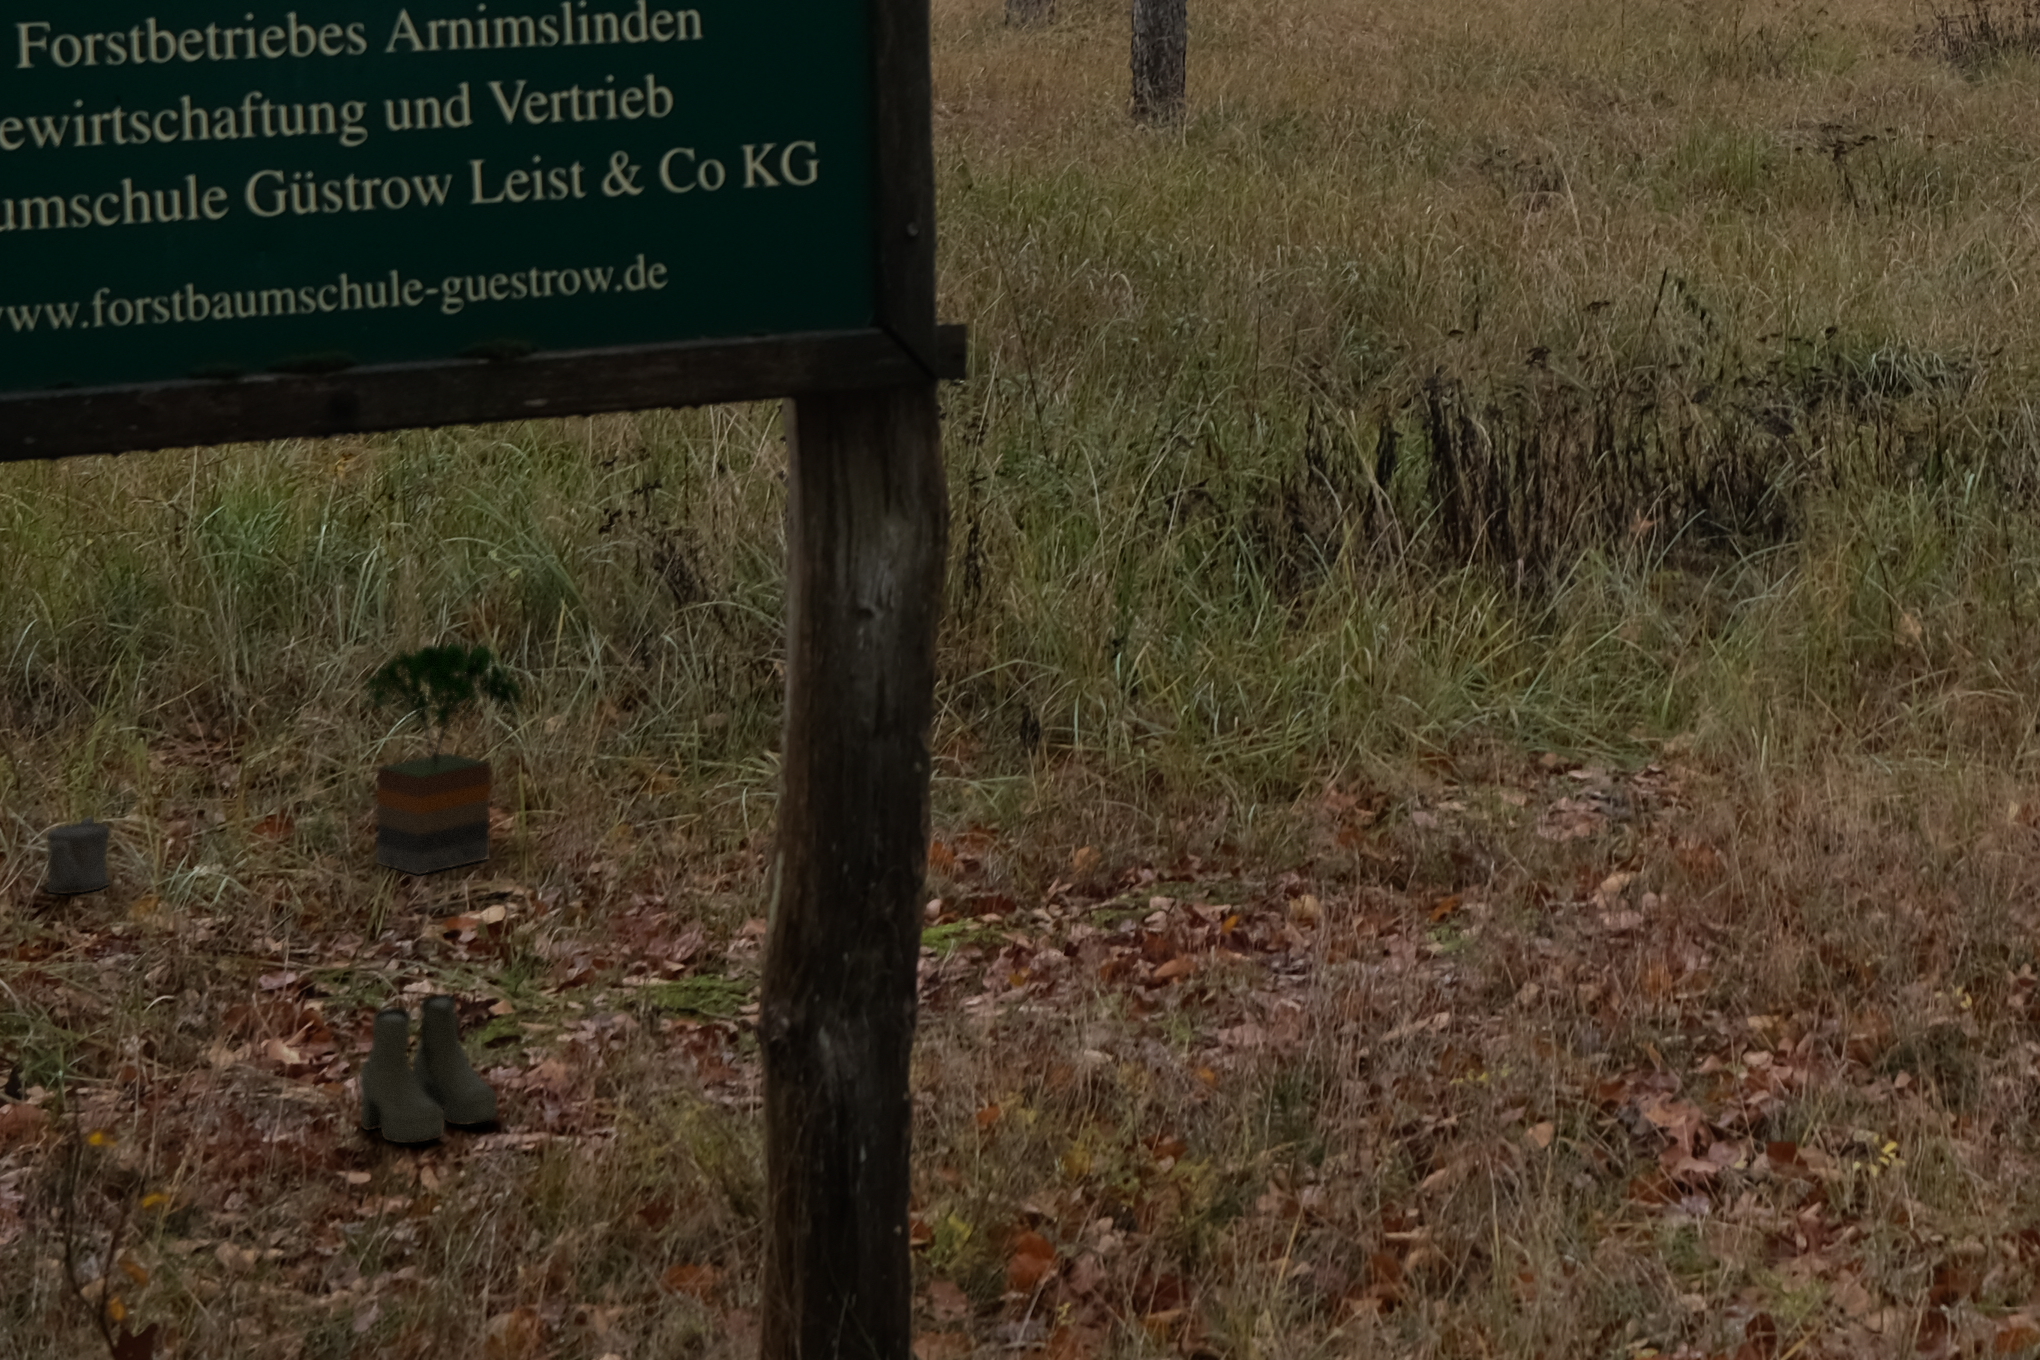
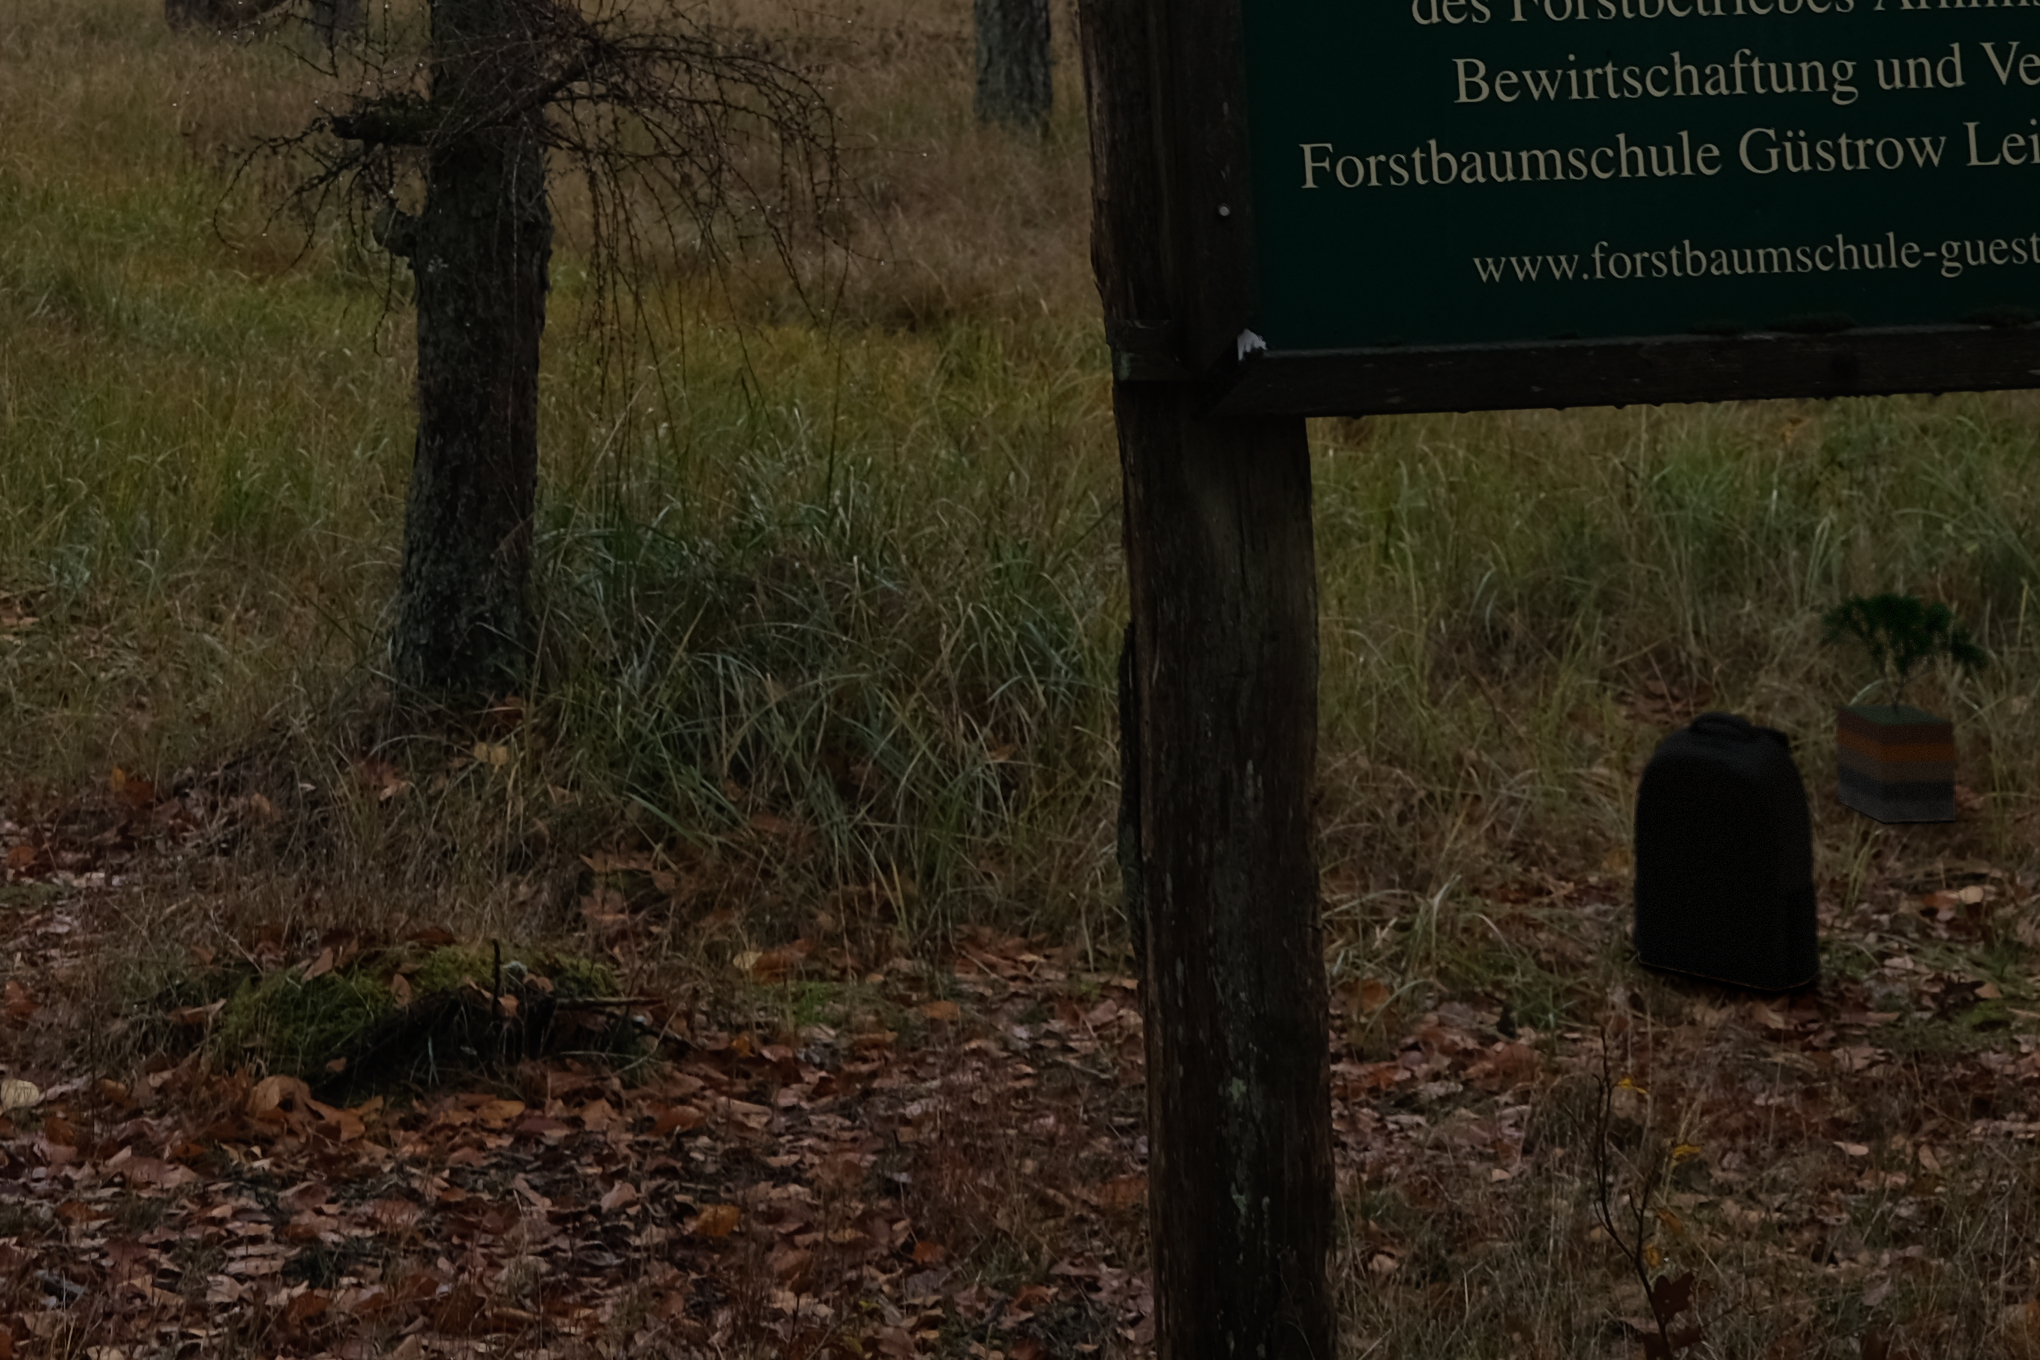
backpack: none [152,784,343,1060] -> present [1631,711,1821,991]
watering can: present [46,817,110,894] -> none [1516,699,1576,772]
boots: present [359,993,498,1143] -> none [1847,968,1996,1120]

